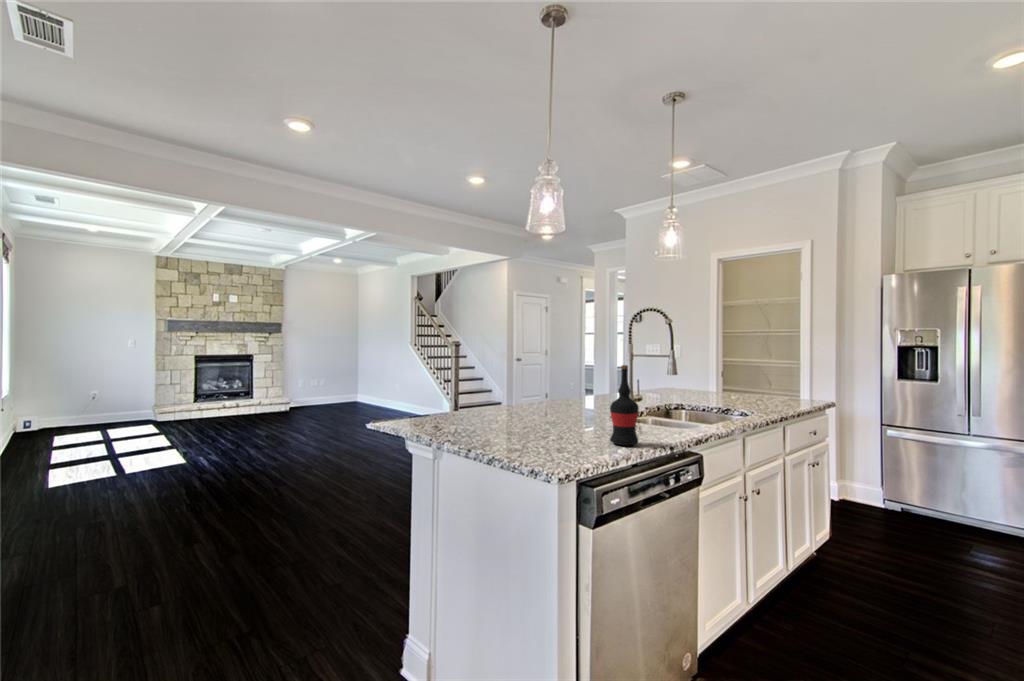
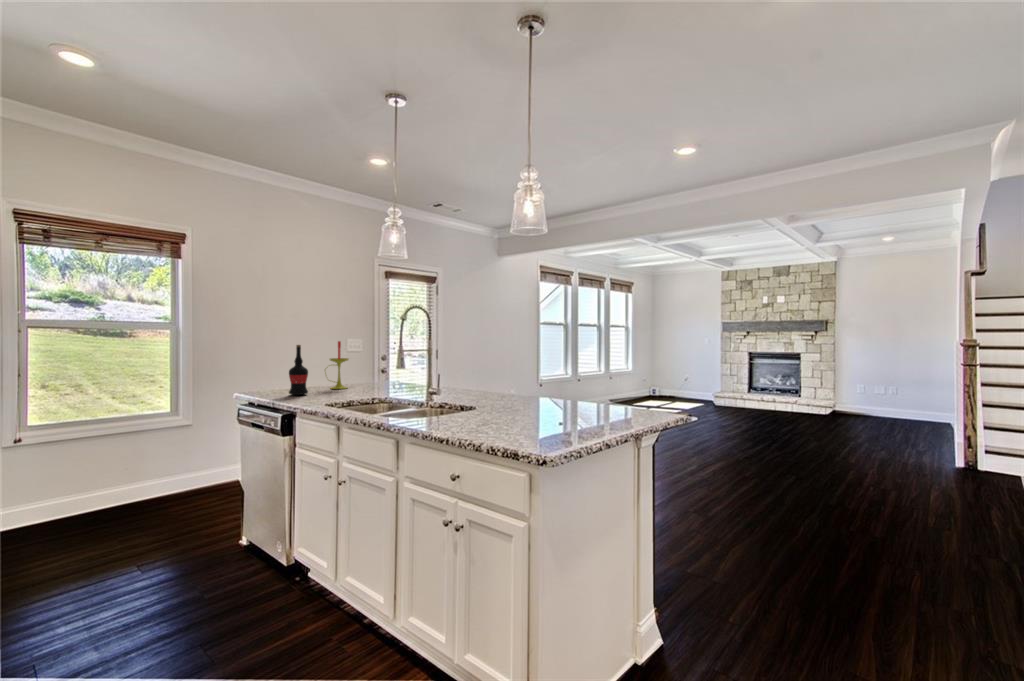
candle: none [528,356,558,437] -> present [330,341,348,389]

